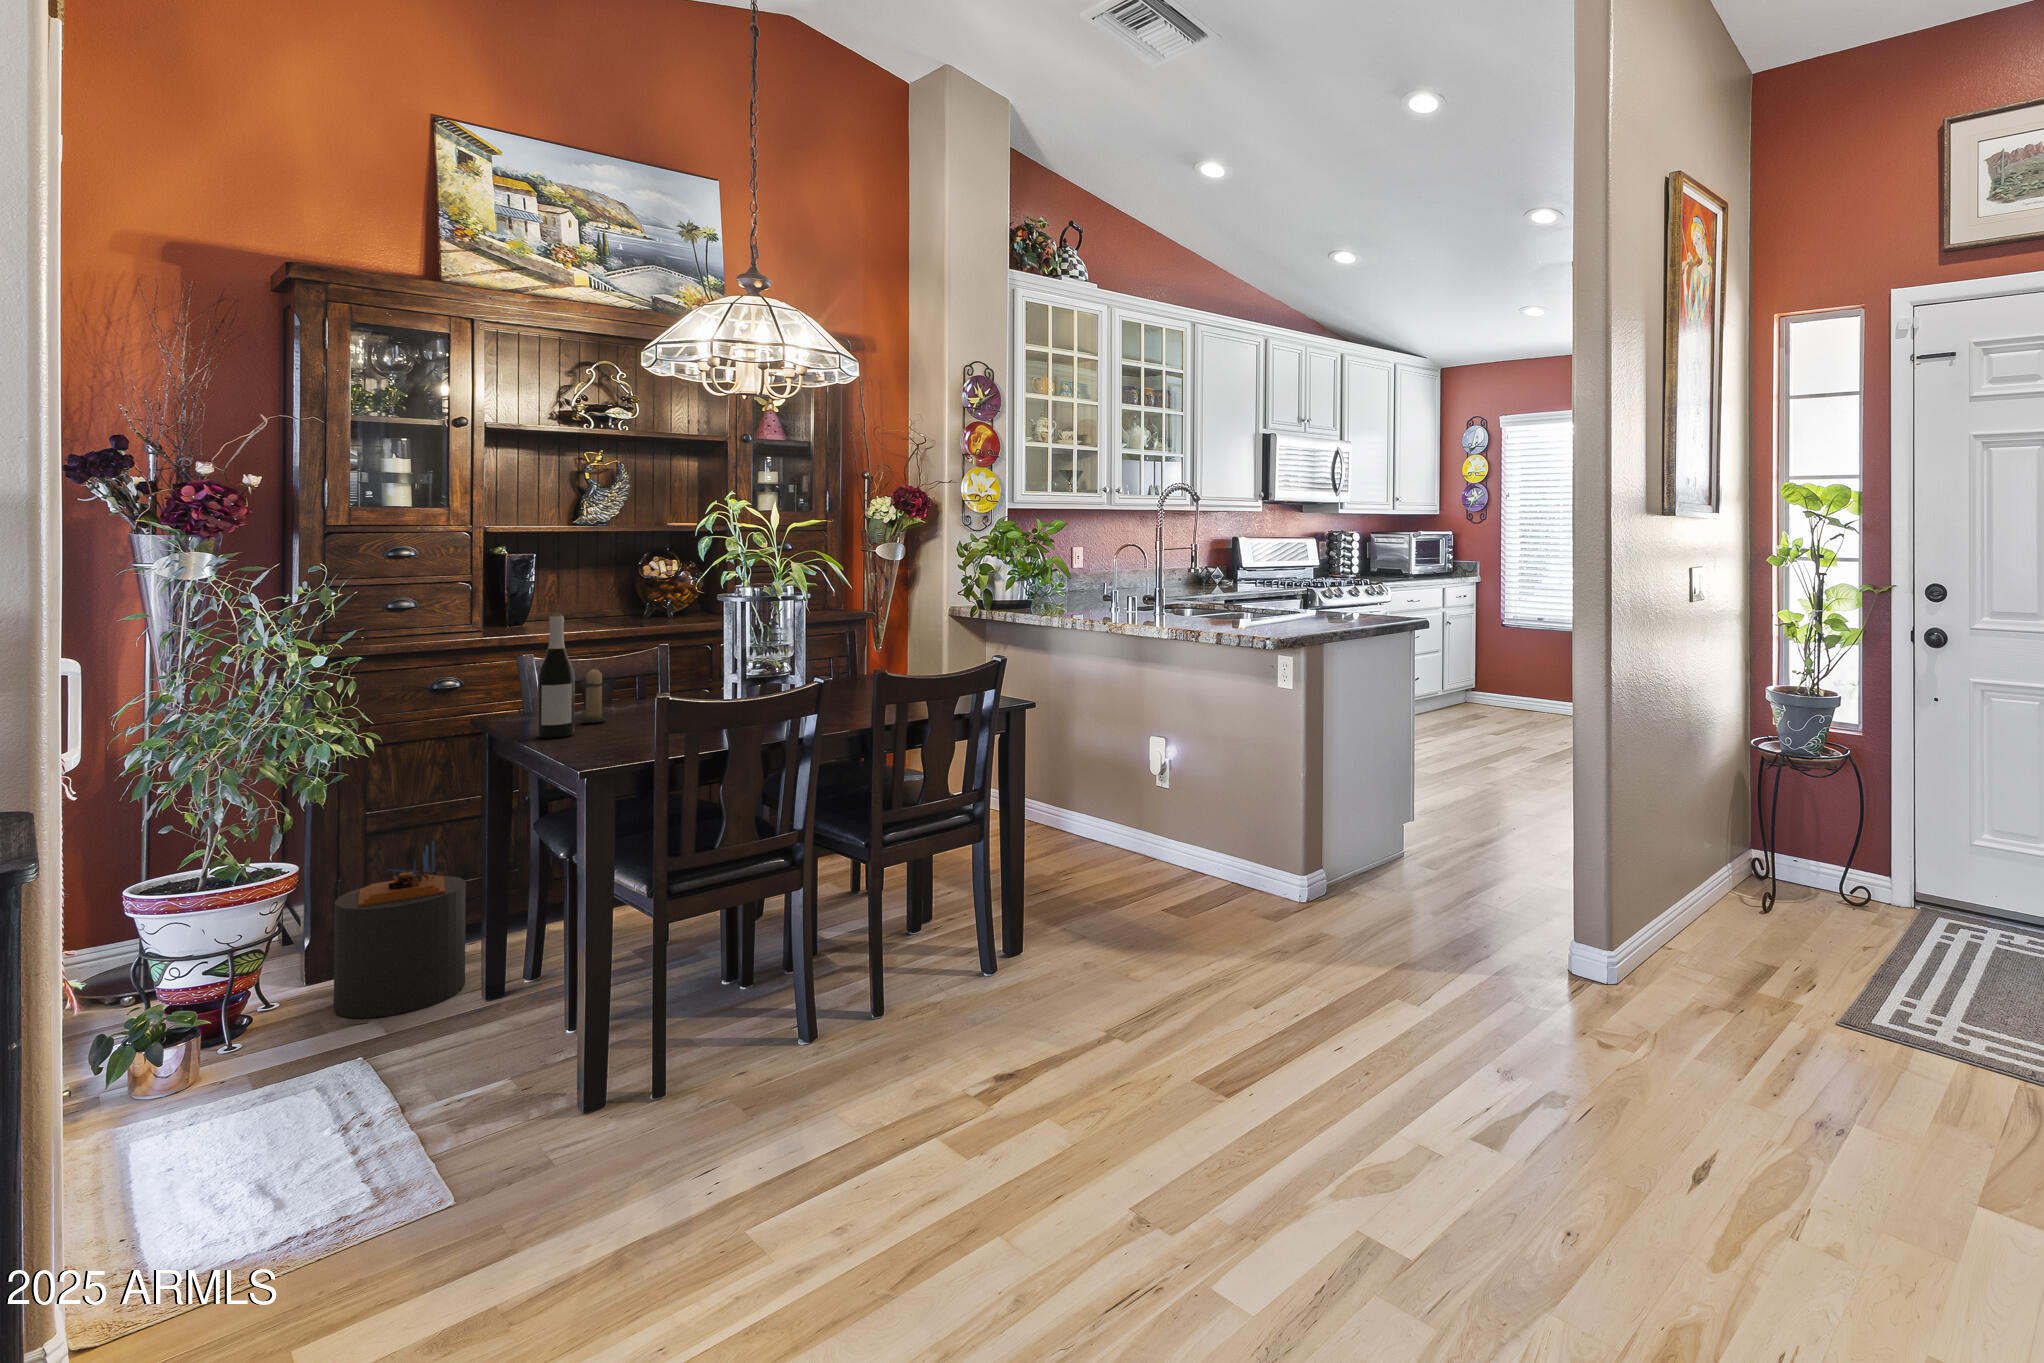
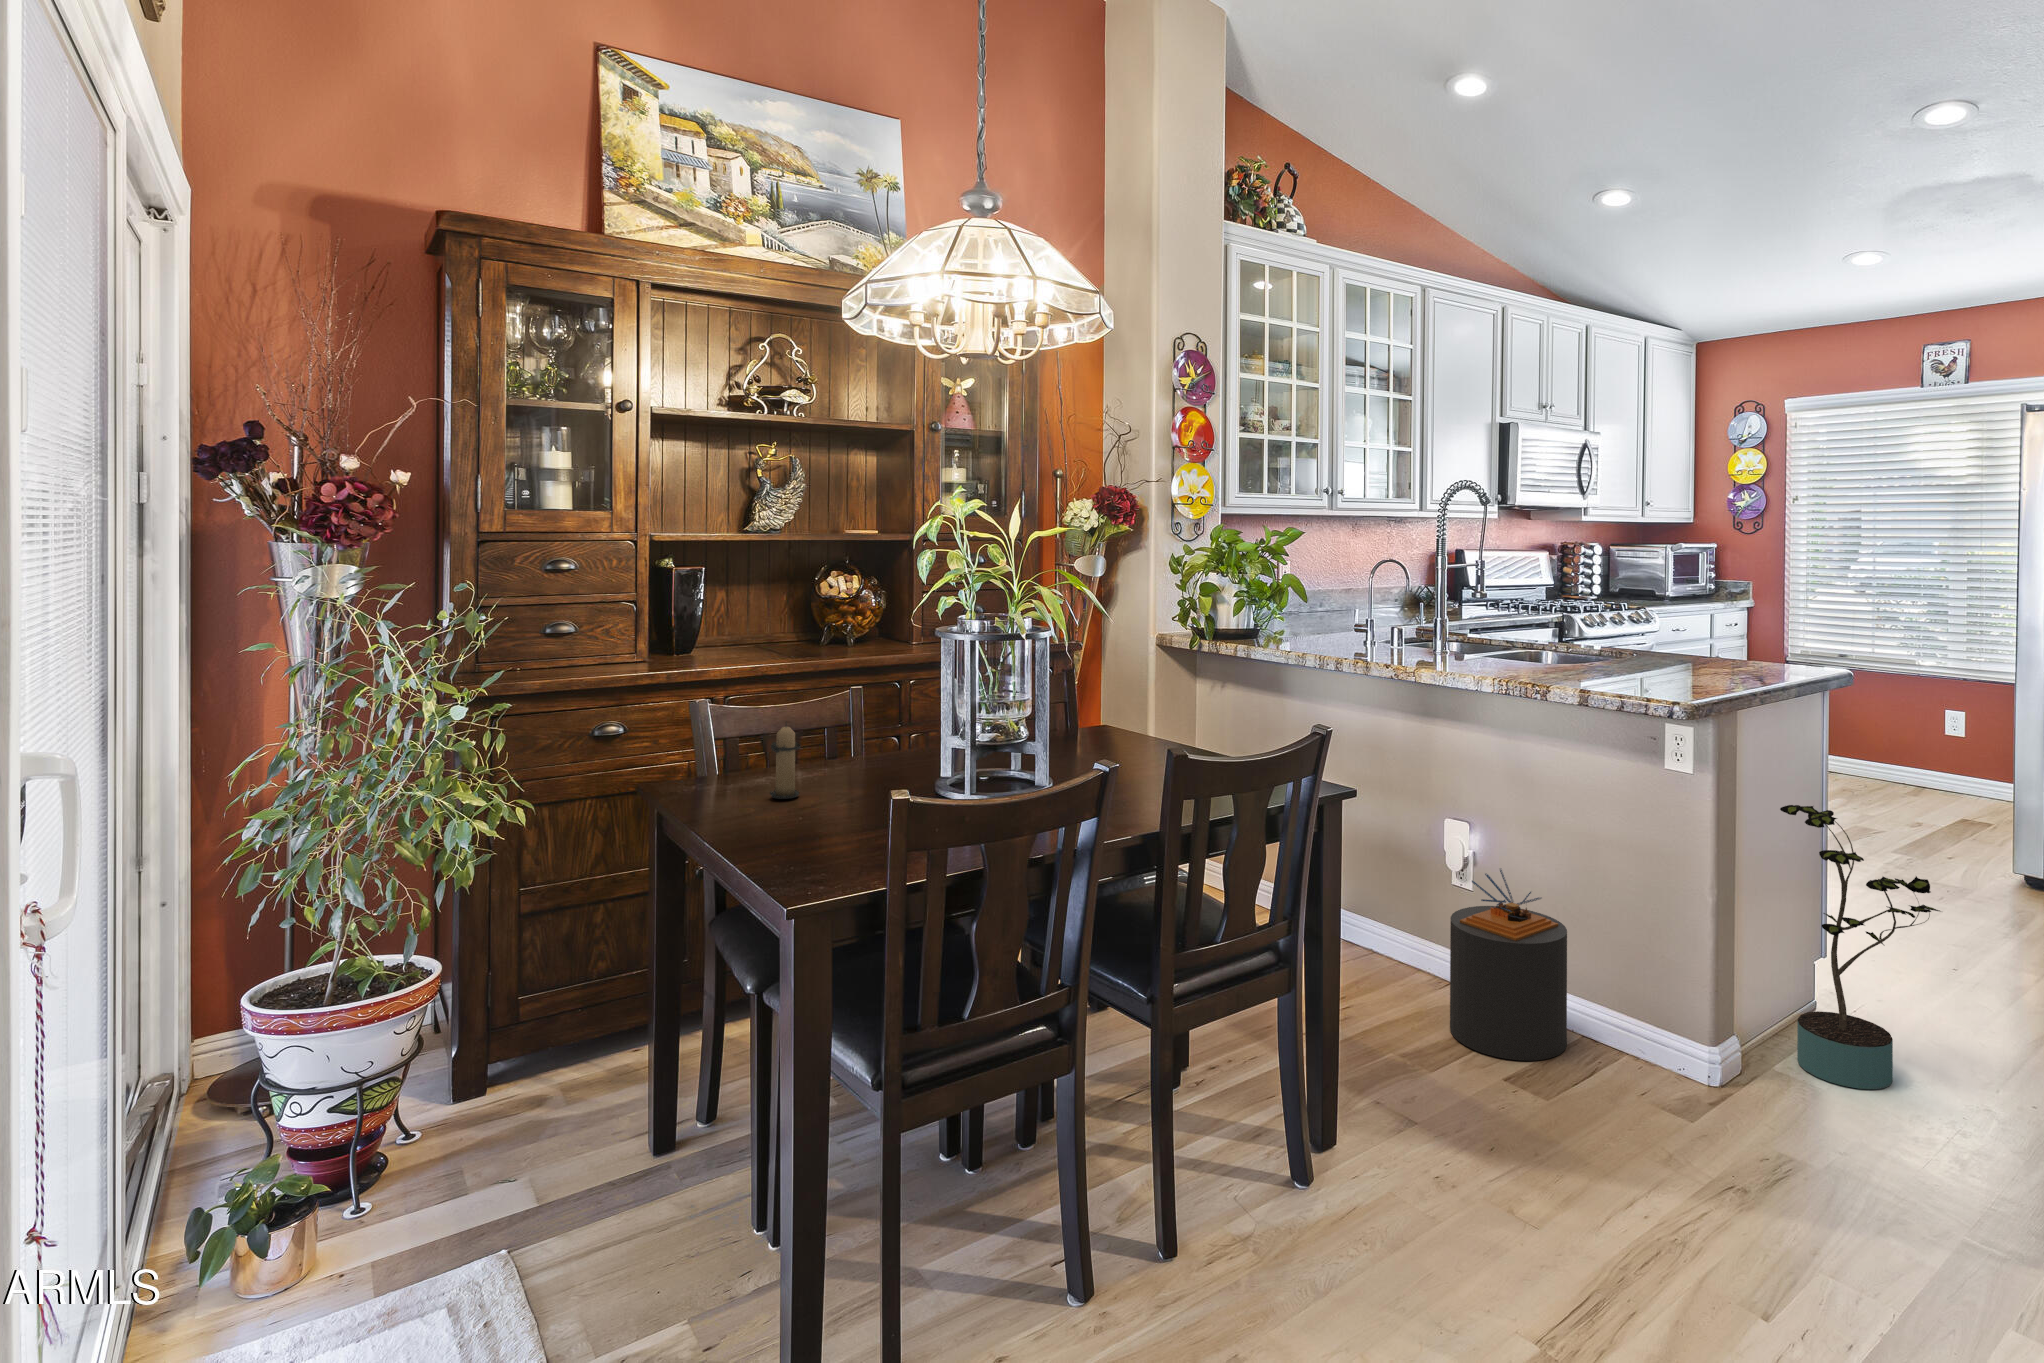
wine bottle: present [537,614,575,738] -> none [721,657,767,825]
potted plant: none [1365,710,1465,899] -> present [1780,805,1940,1089]
trash can: present [334,840,466,1018] -> present [1450,869,1567,1061]

